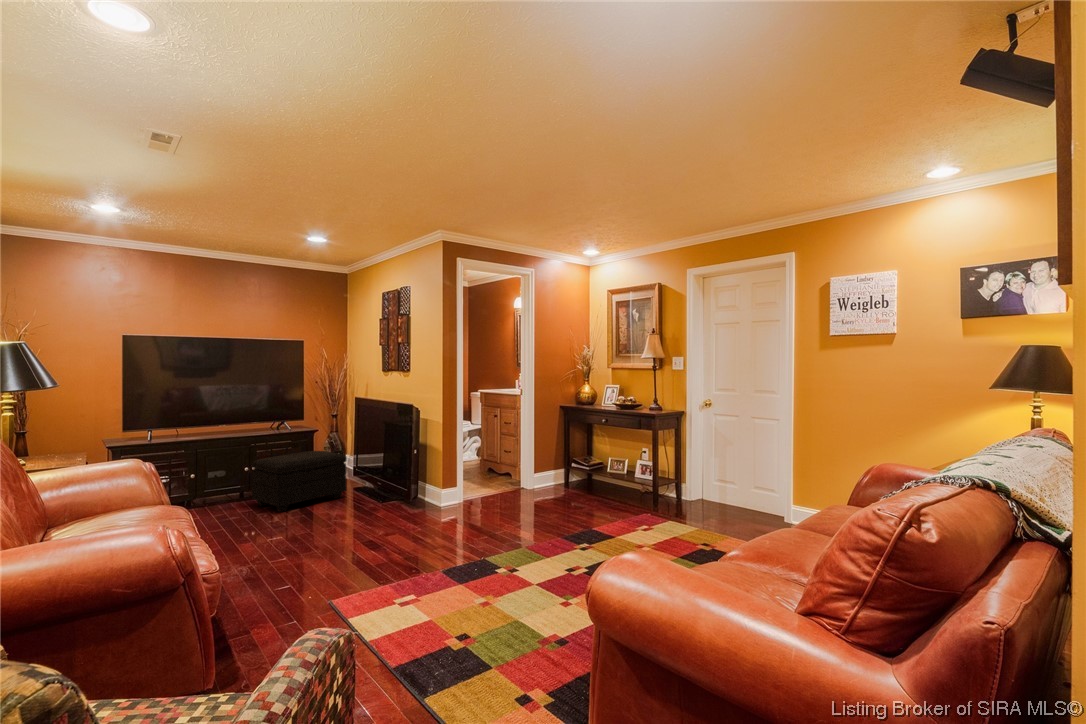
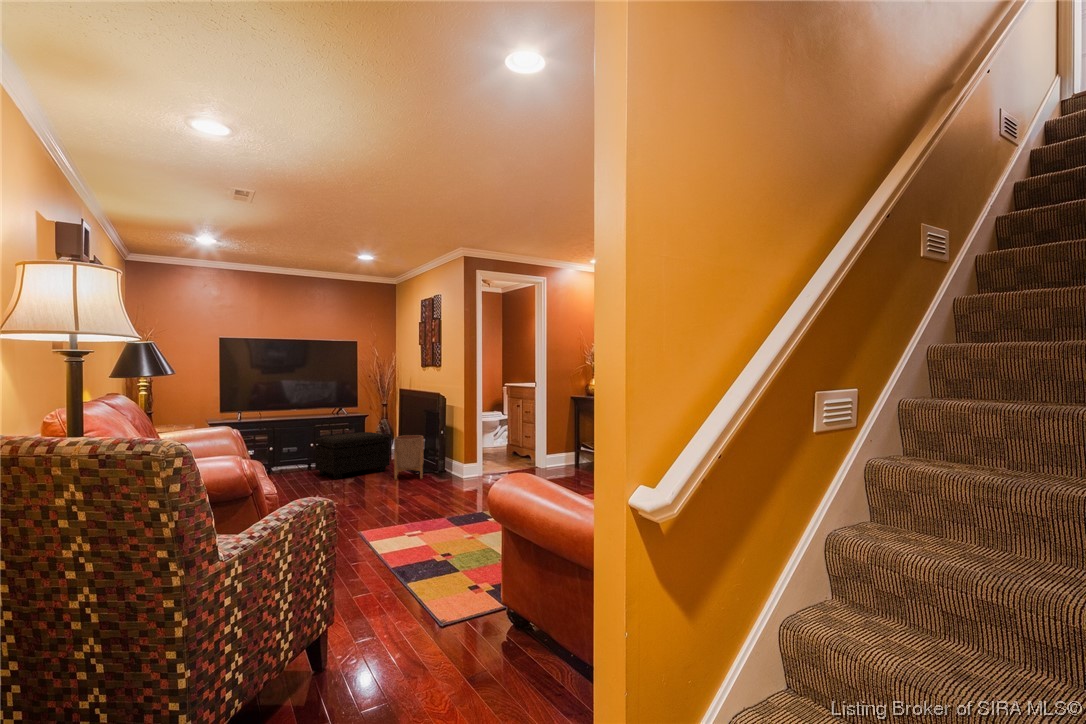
planter: none [355,455,391,511] -> present [394,435,424,480]

